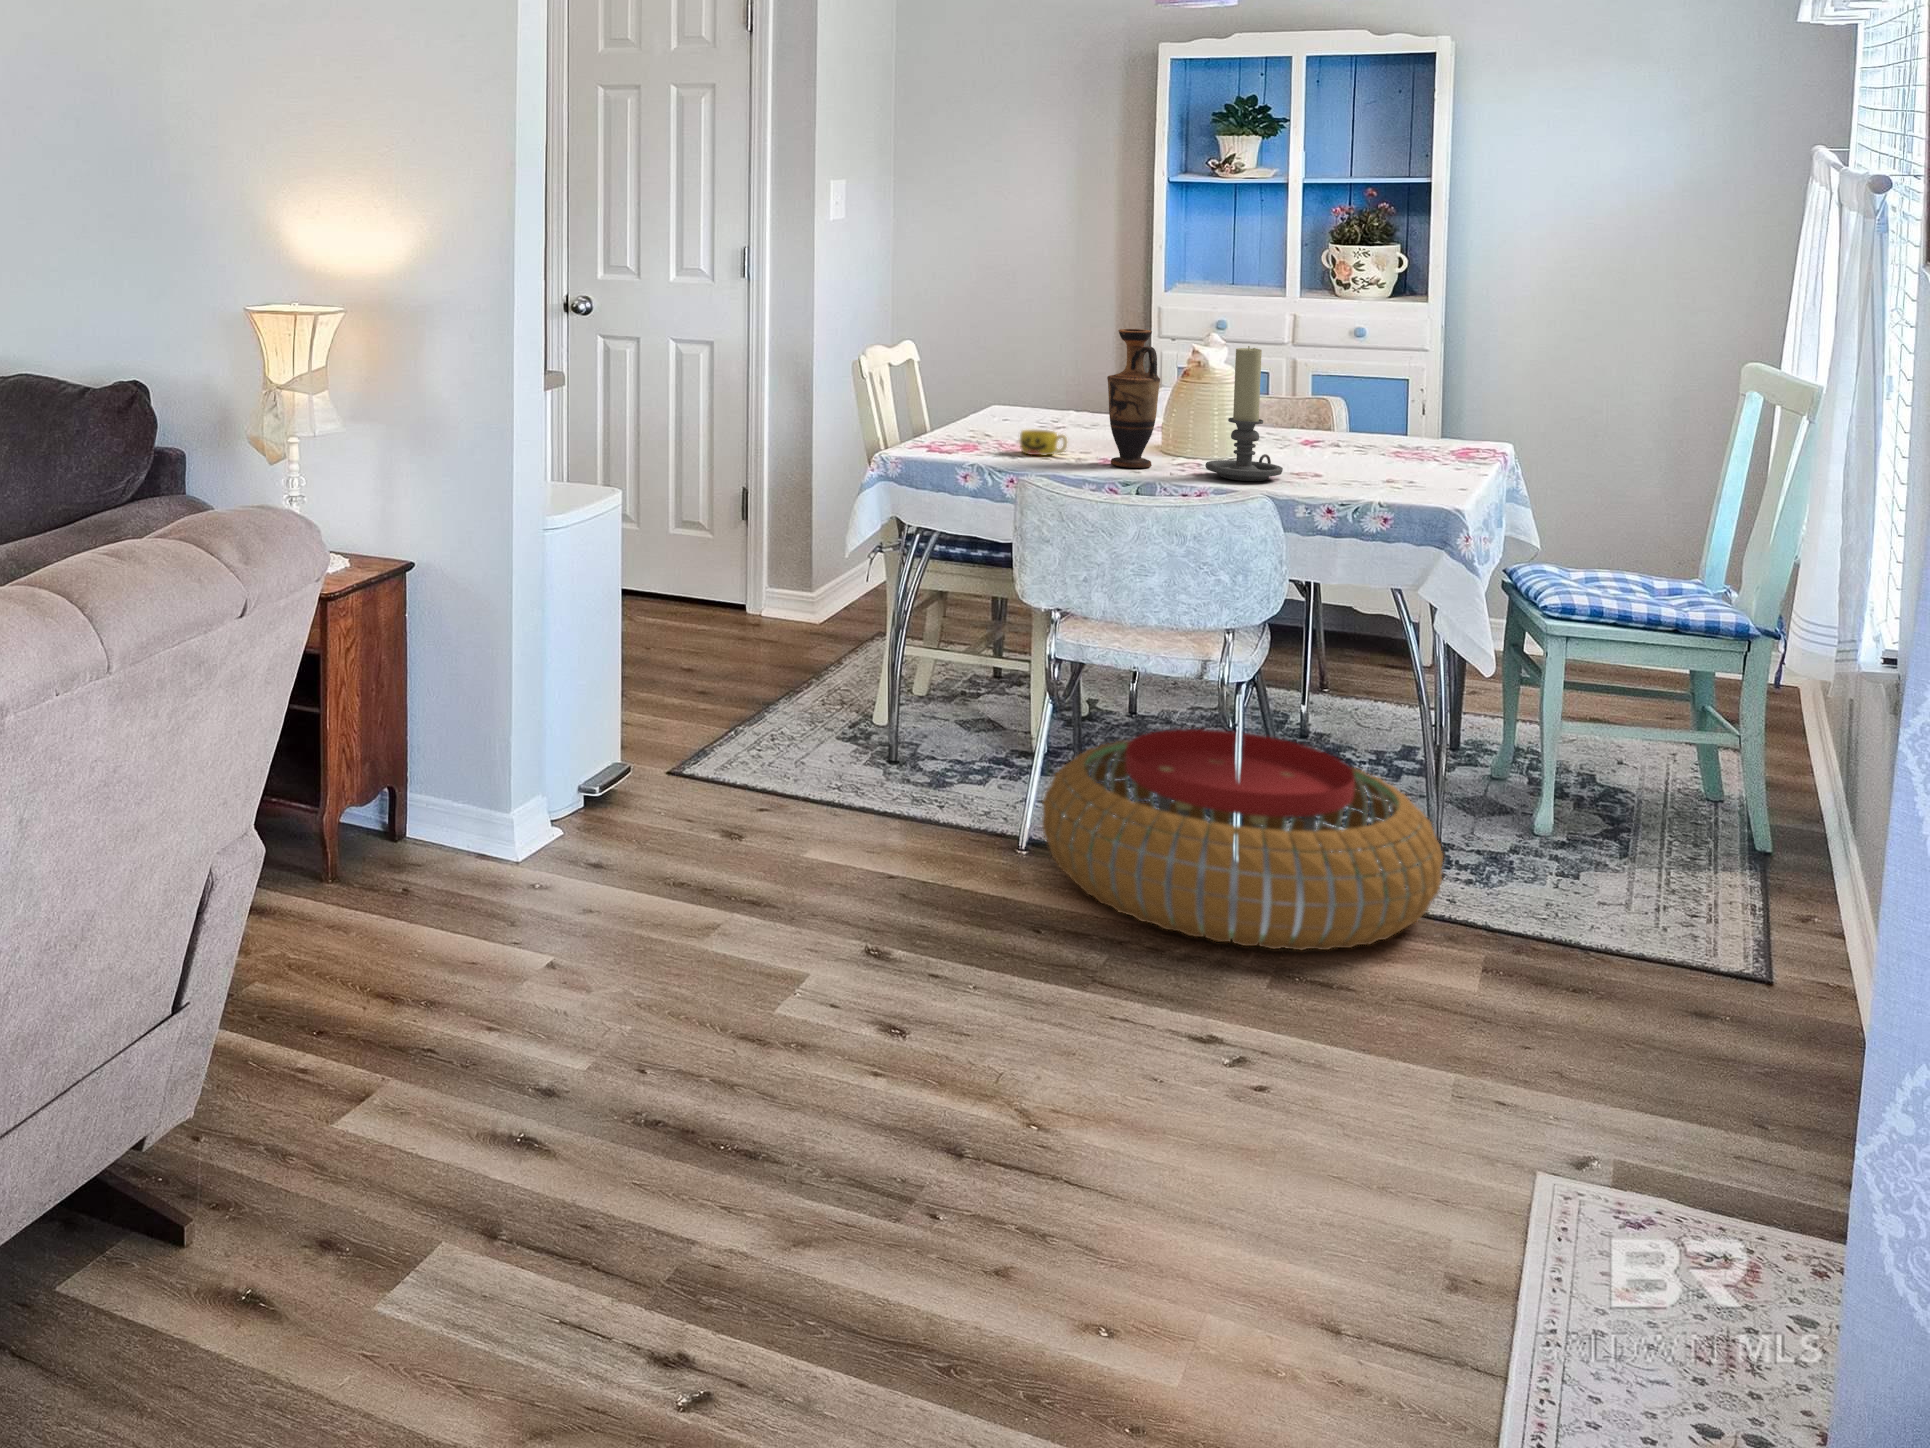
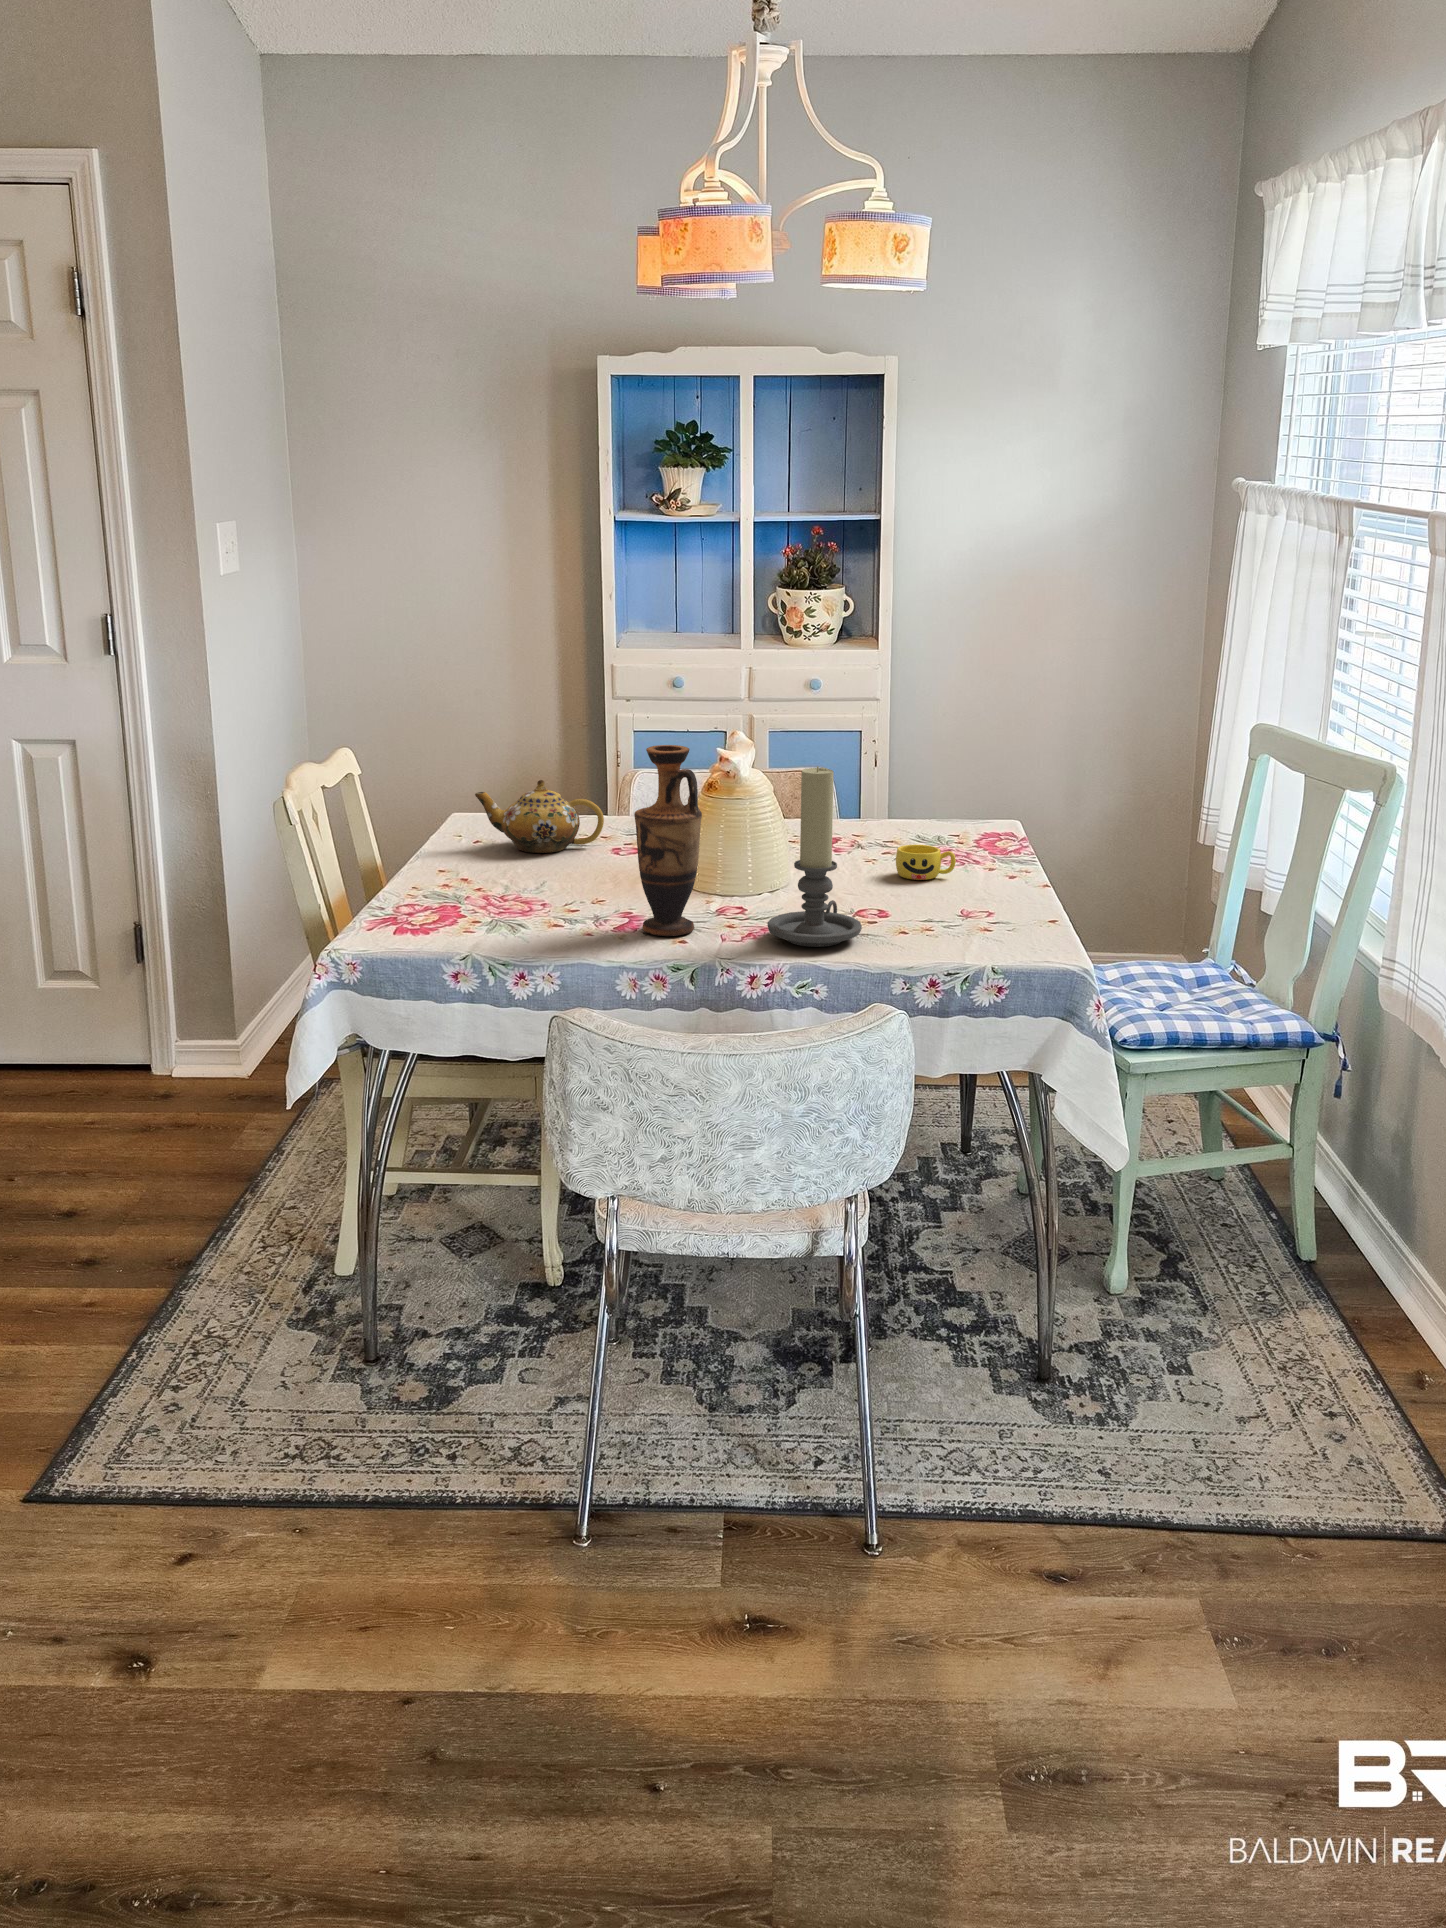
teapot: none [1005,371,1108,427] -> present [475,780,604,853]
cup: present [1020,430,1067,455] -> present [896,845,956,880]
pouf: present [1042,729,1444,951] -> none [614,1297,1131,1697]

